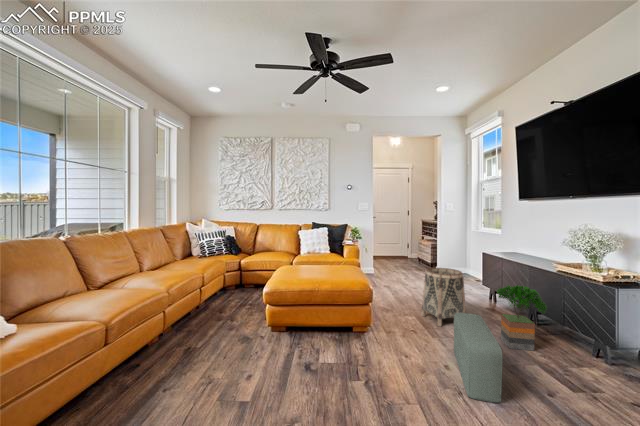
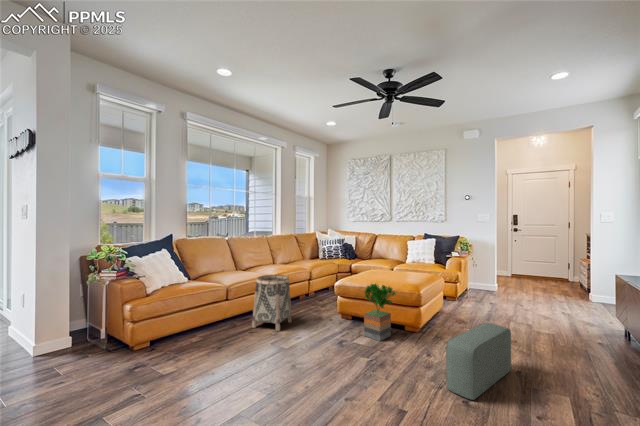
basket: present [421,268,466,326] -> present [252,275,292,331]
potted tree: present [497,285,547,351] -> present [364,284,396,341]

